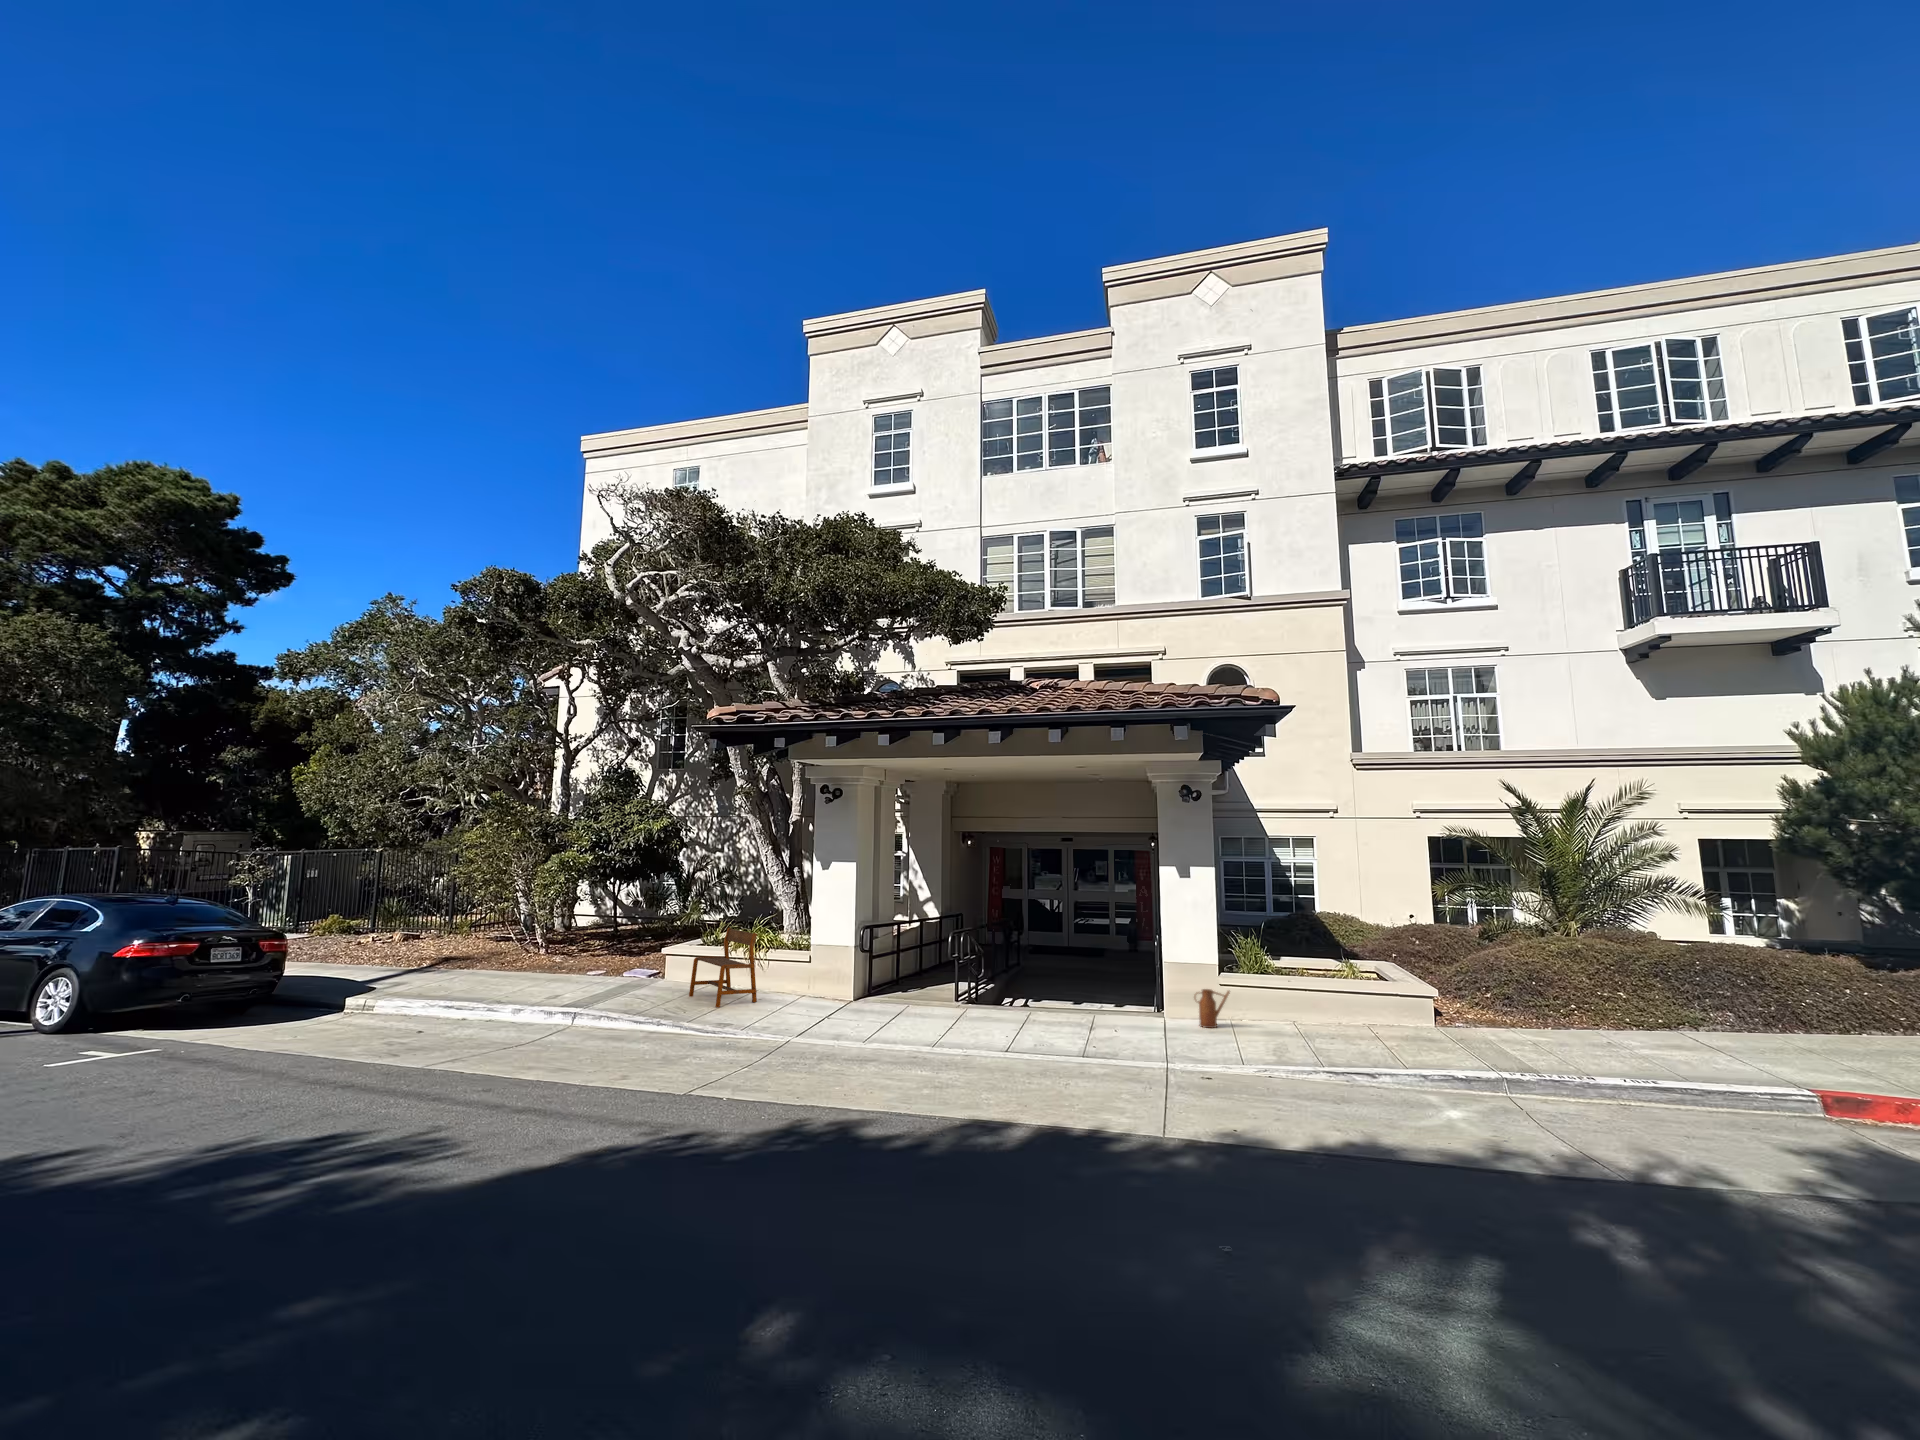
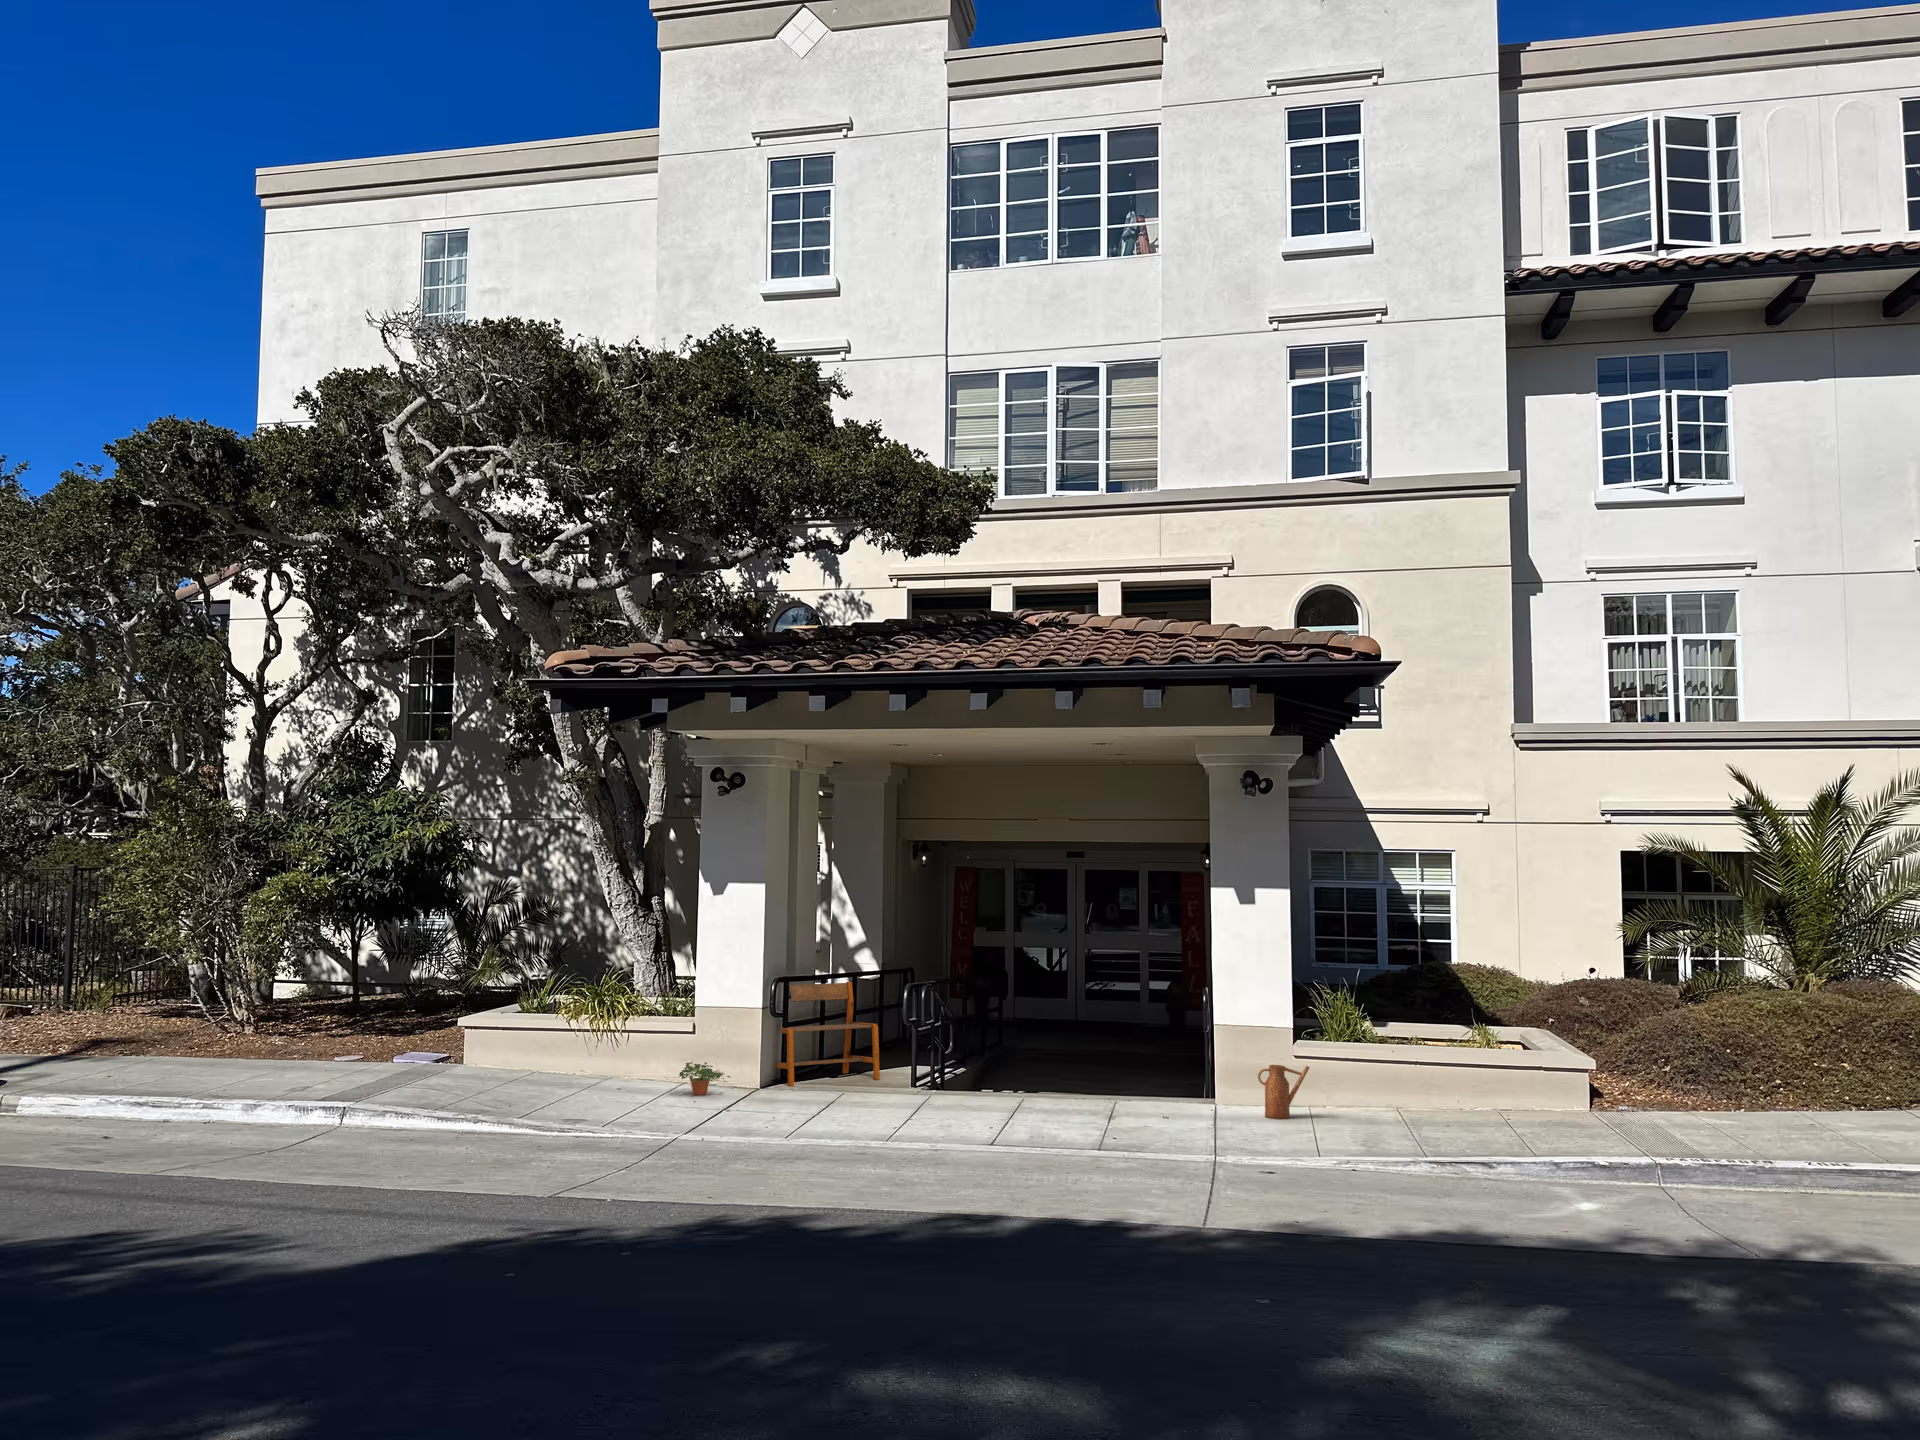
bench: present [689,928,757,1007] -> present [777,982,880,1086]
potted plant: none [799,981,835,1004] -> present [679,1062,730,1095]

